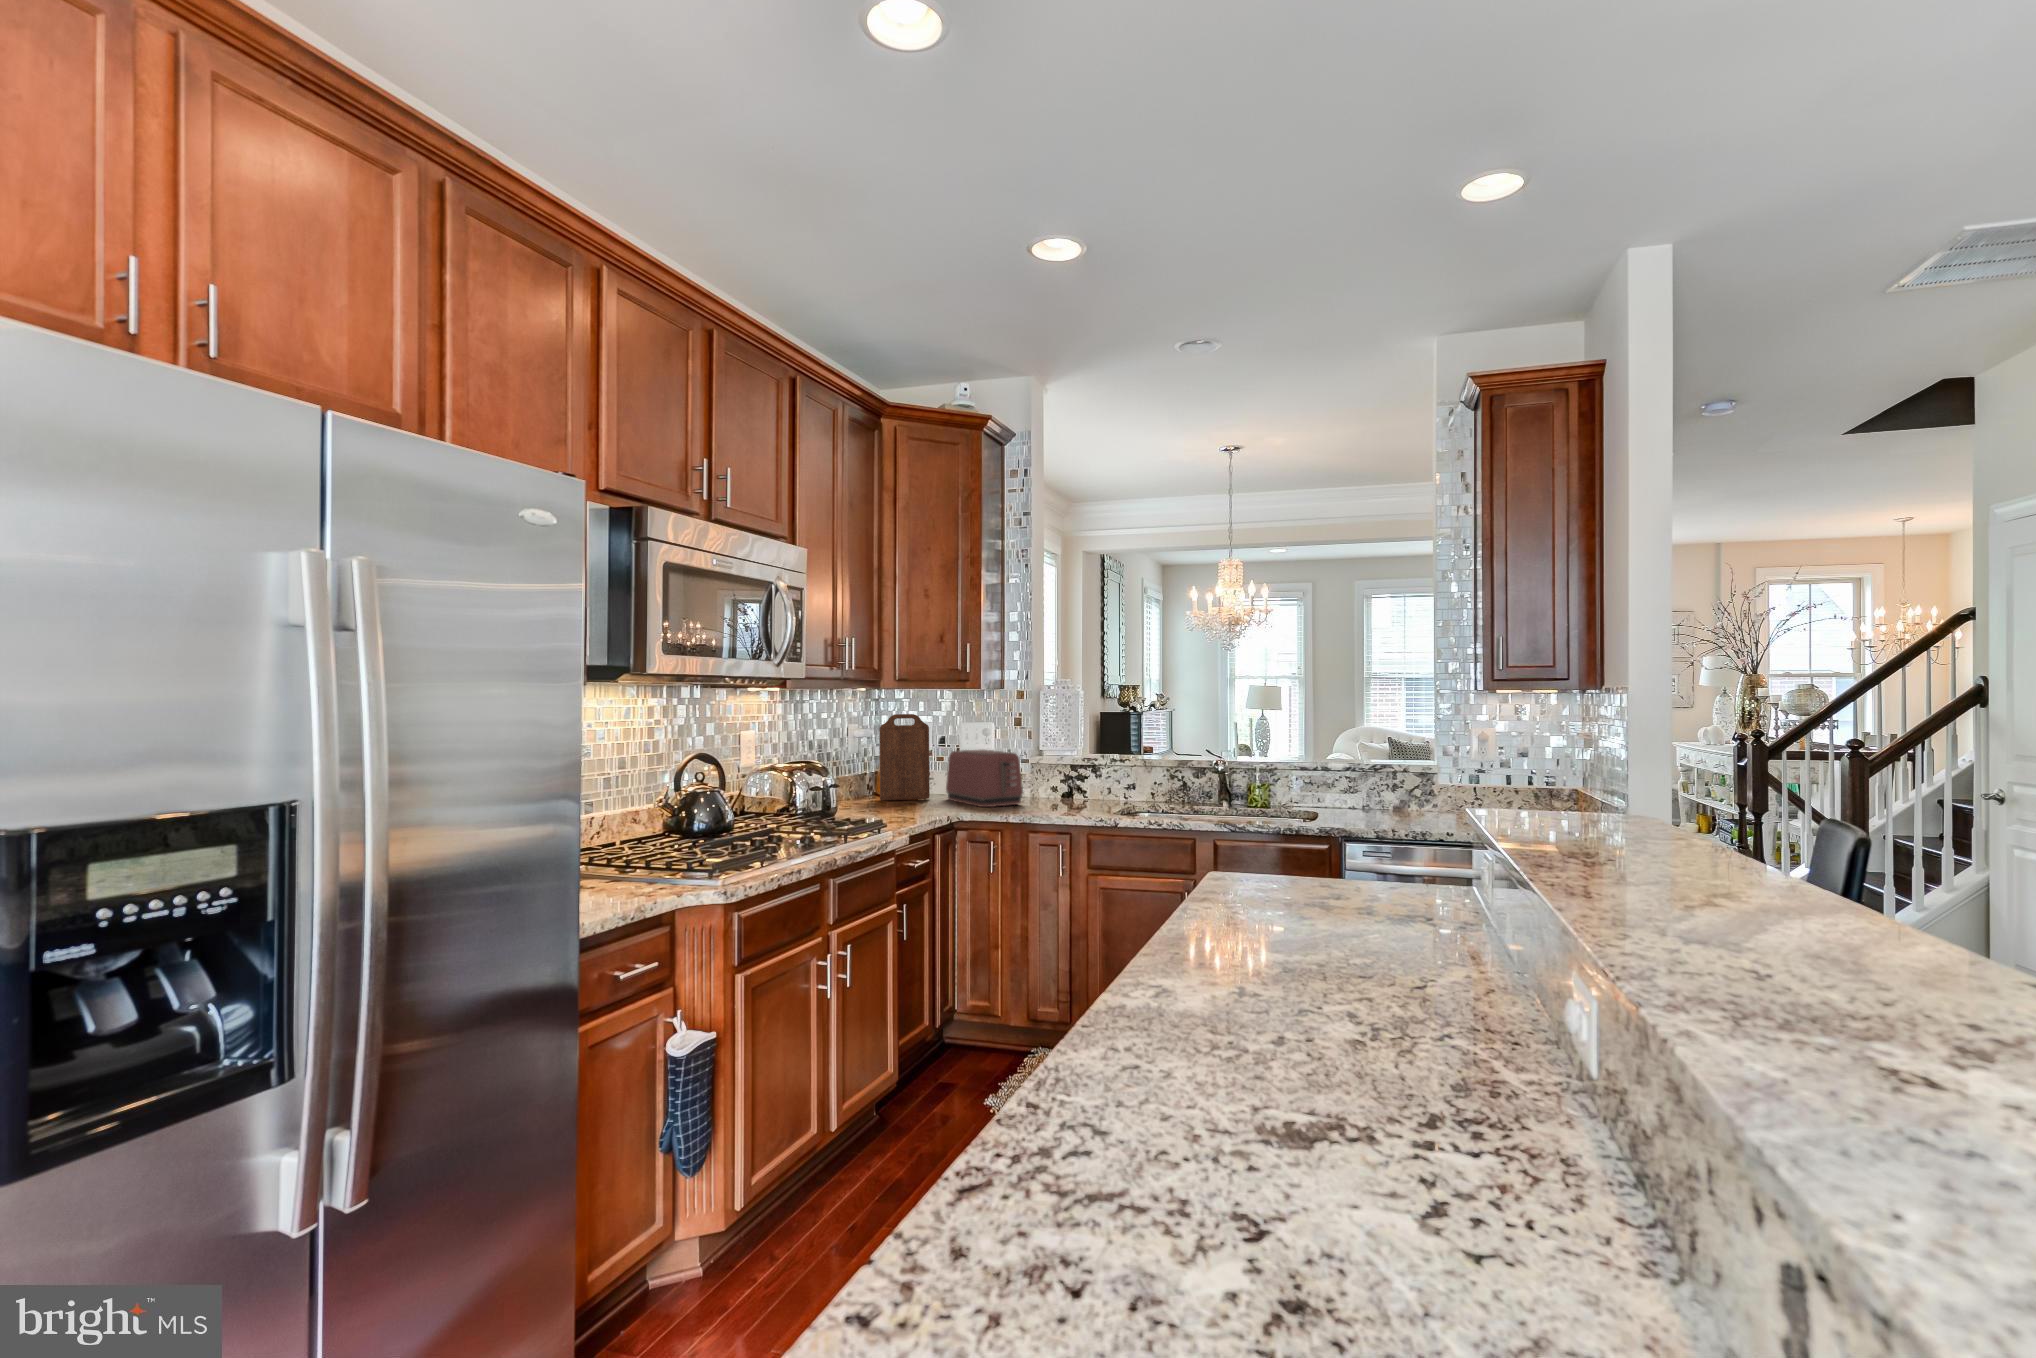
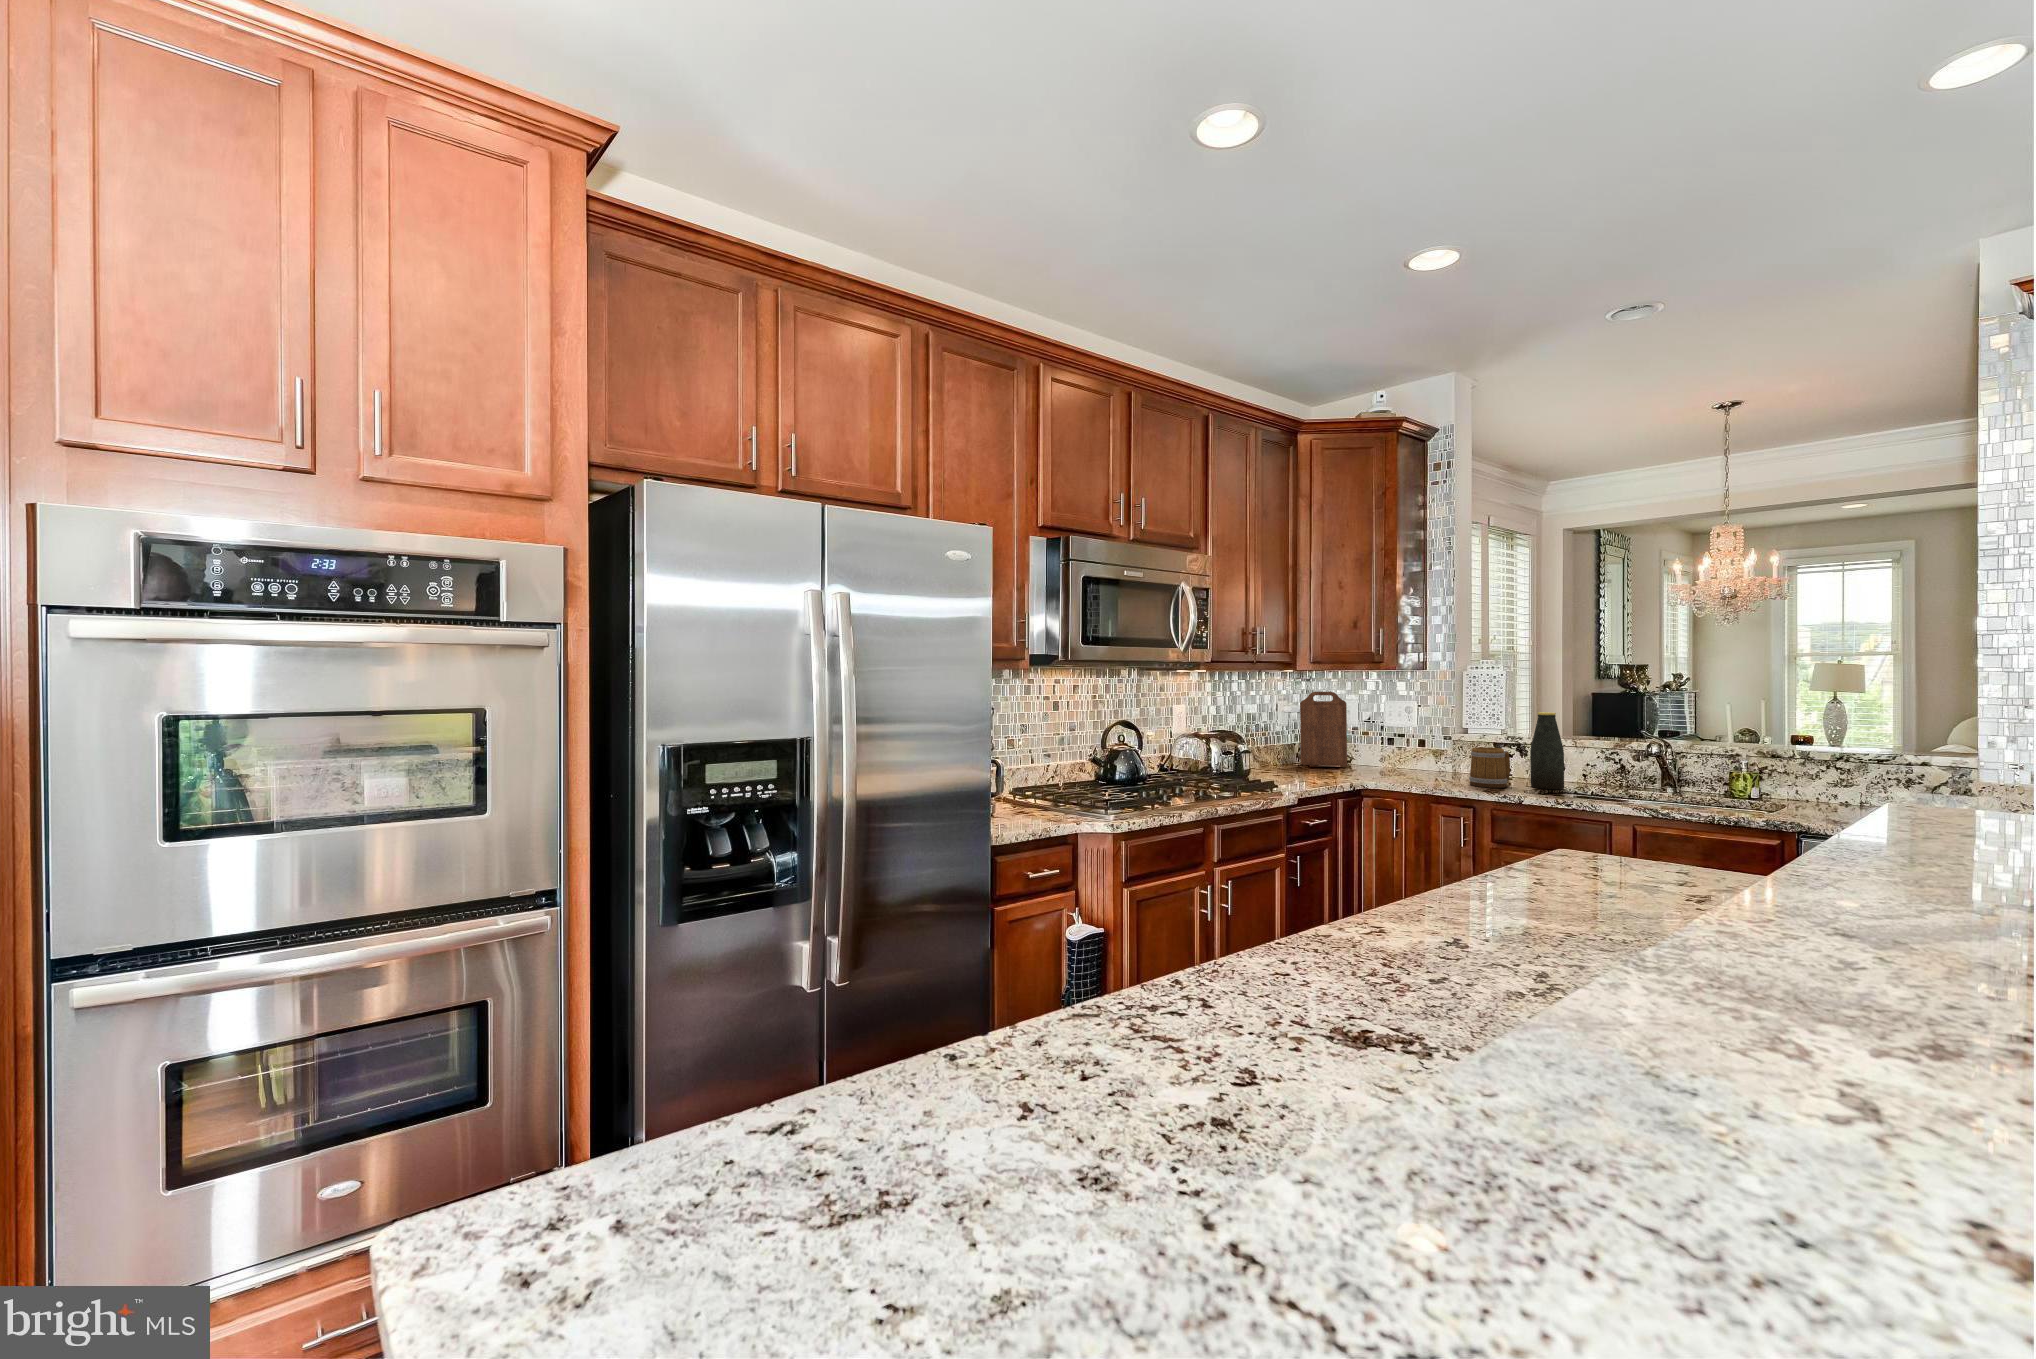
bottle: none [1103,731,1131,808] -> present [1530,712,1564,789]
toaster: present [946,750,1023,807] -> none [1363,725,1438,778]
mug: none [1054,769,1087,810] -> present [1469,747,1510,788]

